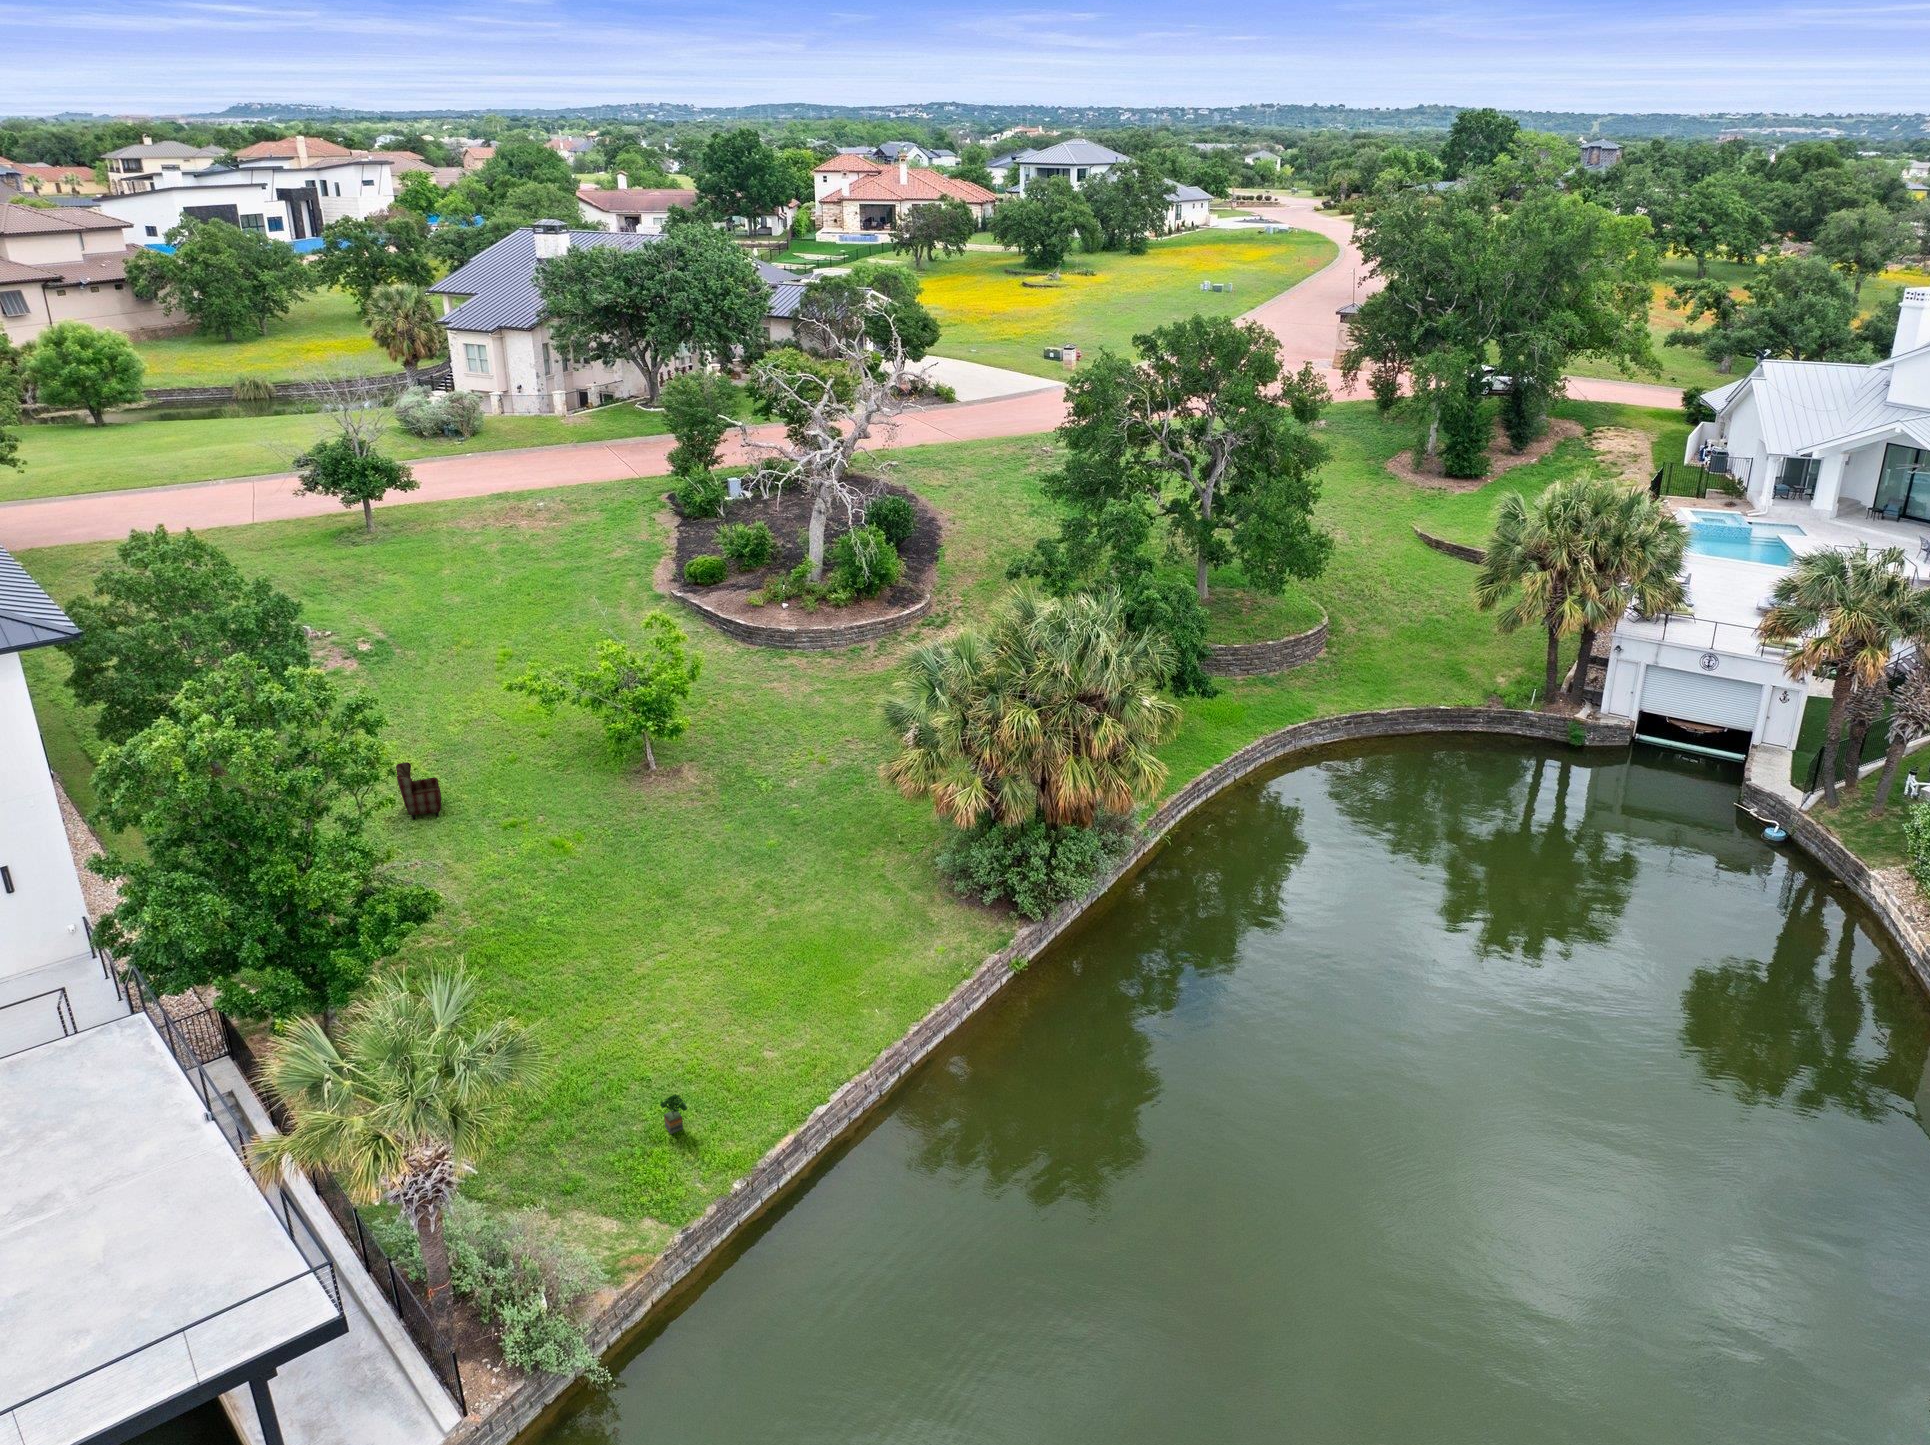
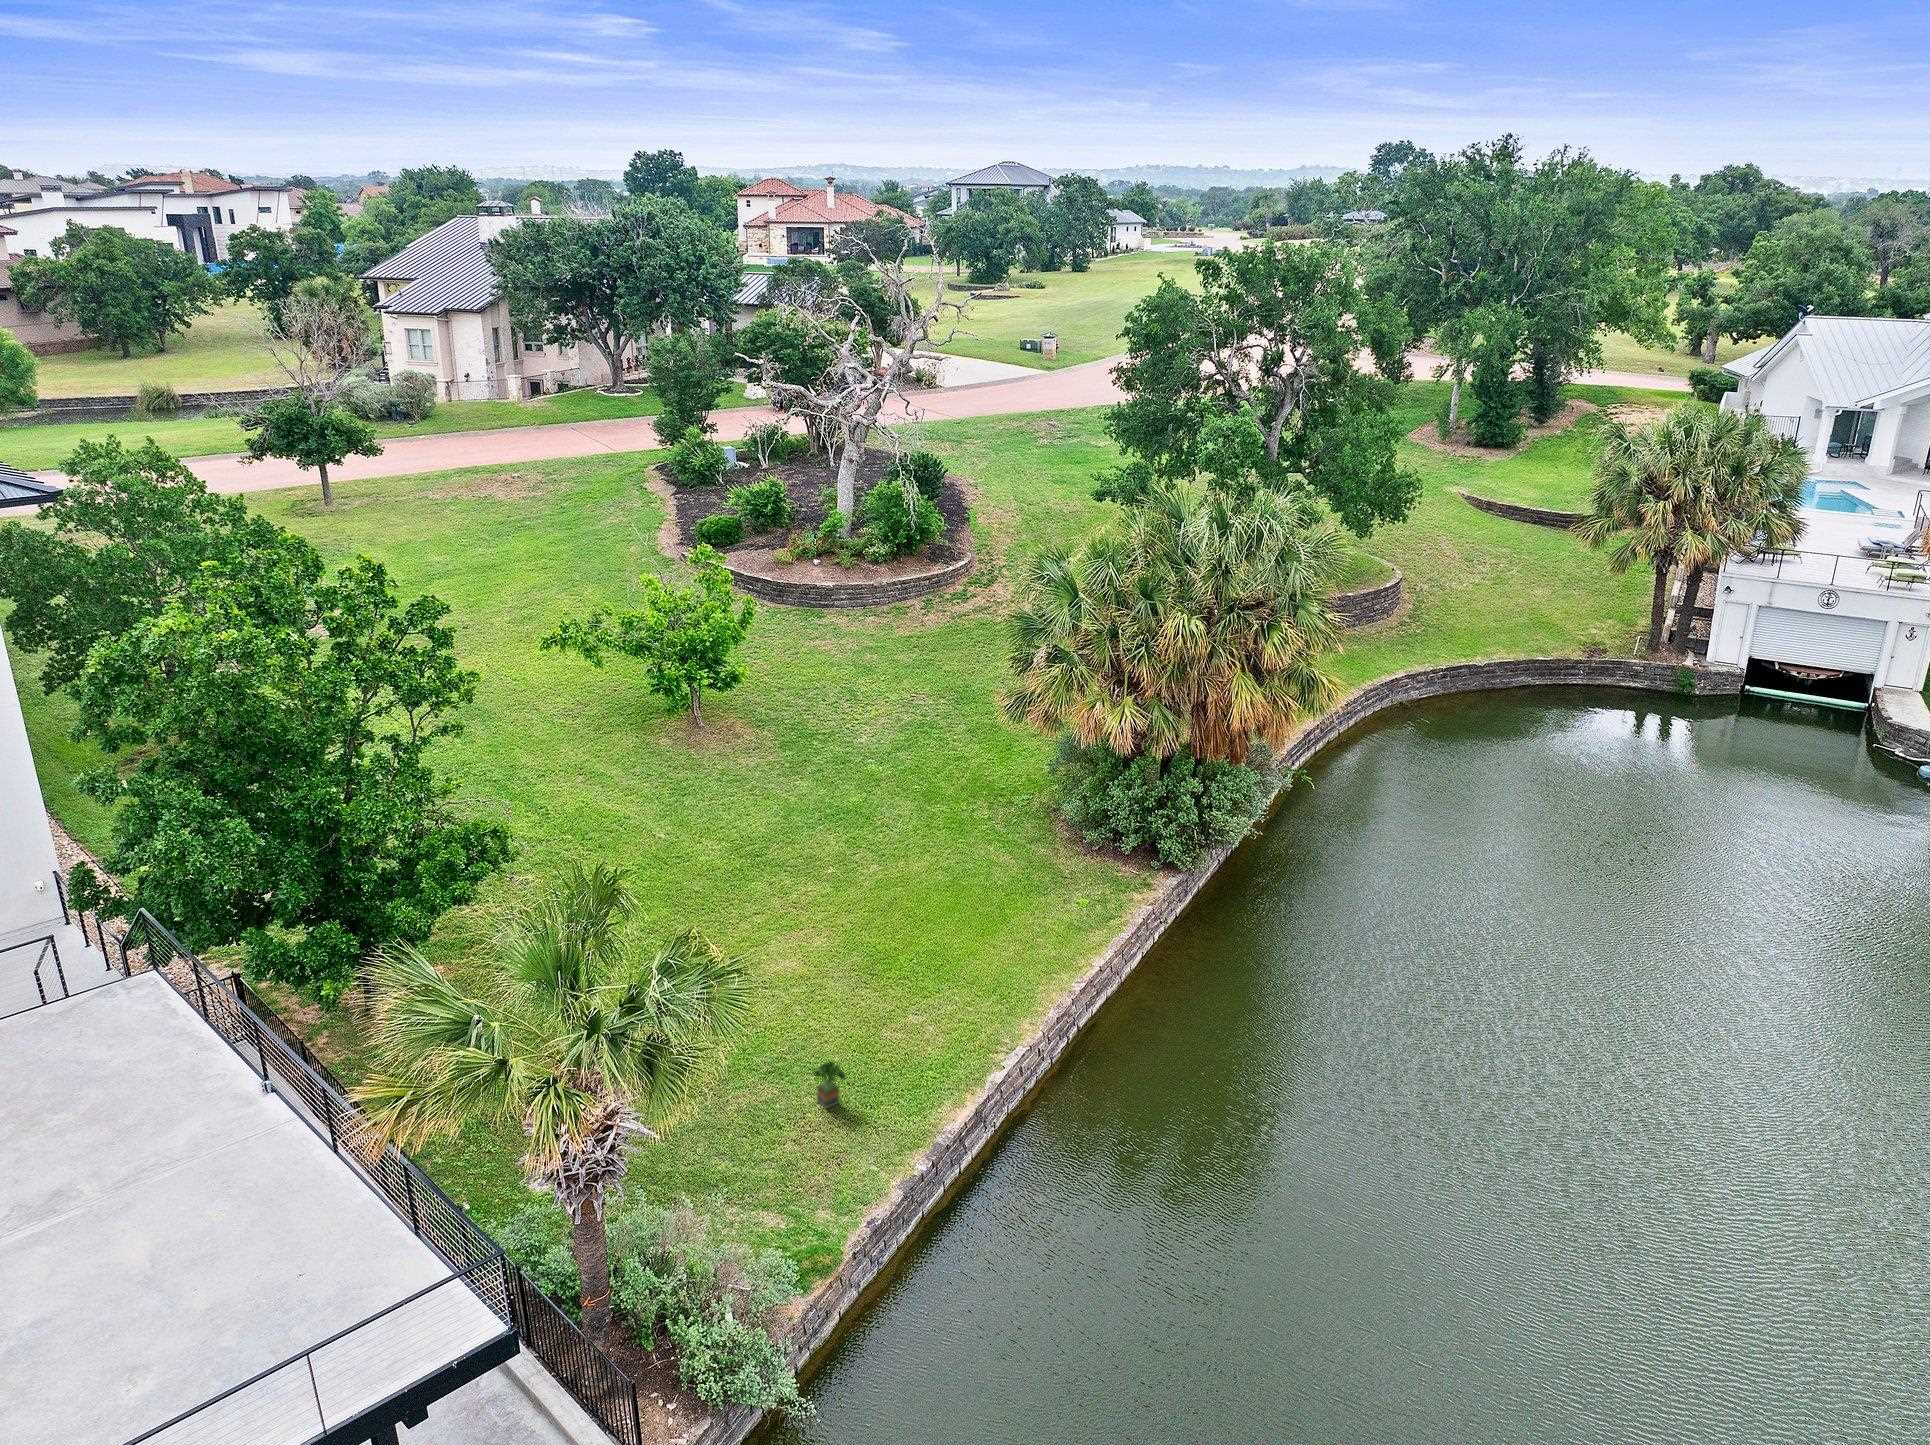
armchair: present [396,762,442,820] -> none [427,709,481,774]

